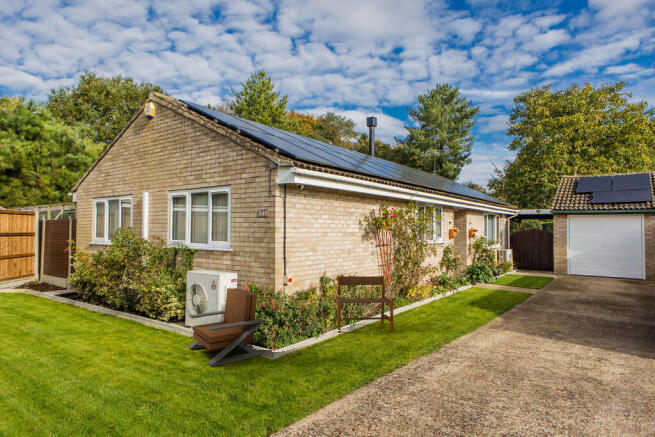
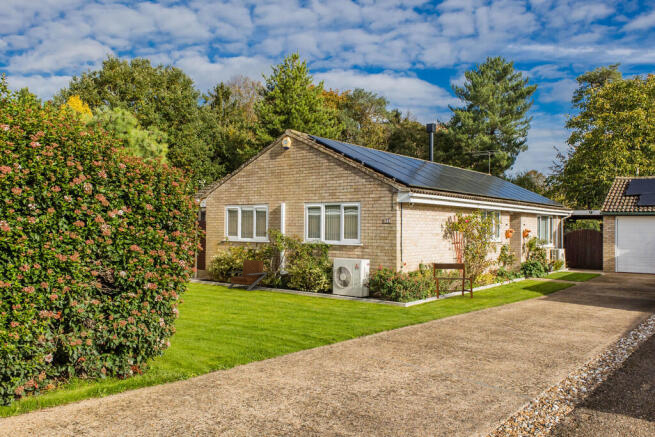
lounge chair: present [189,288,264,367] -> present [228,260,267,291]

